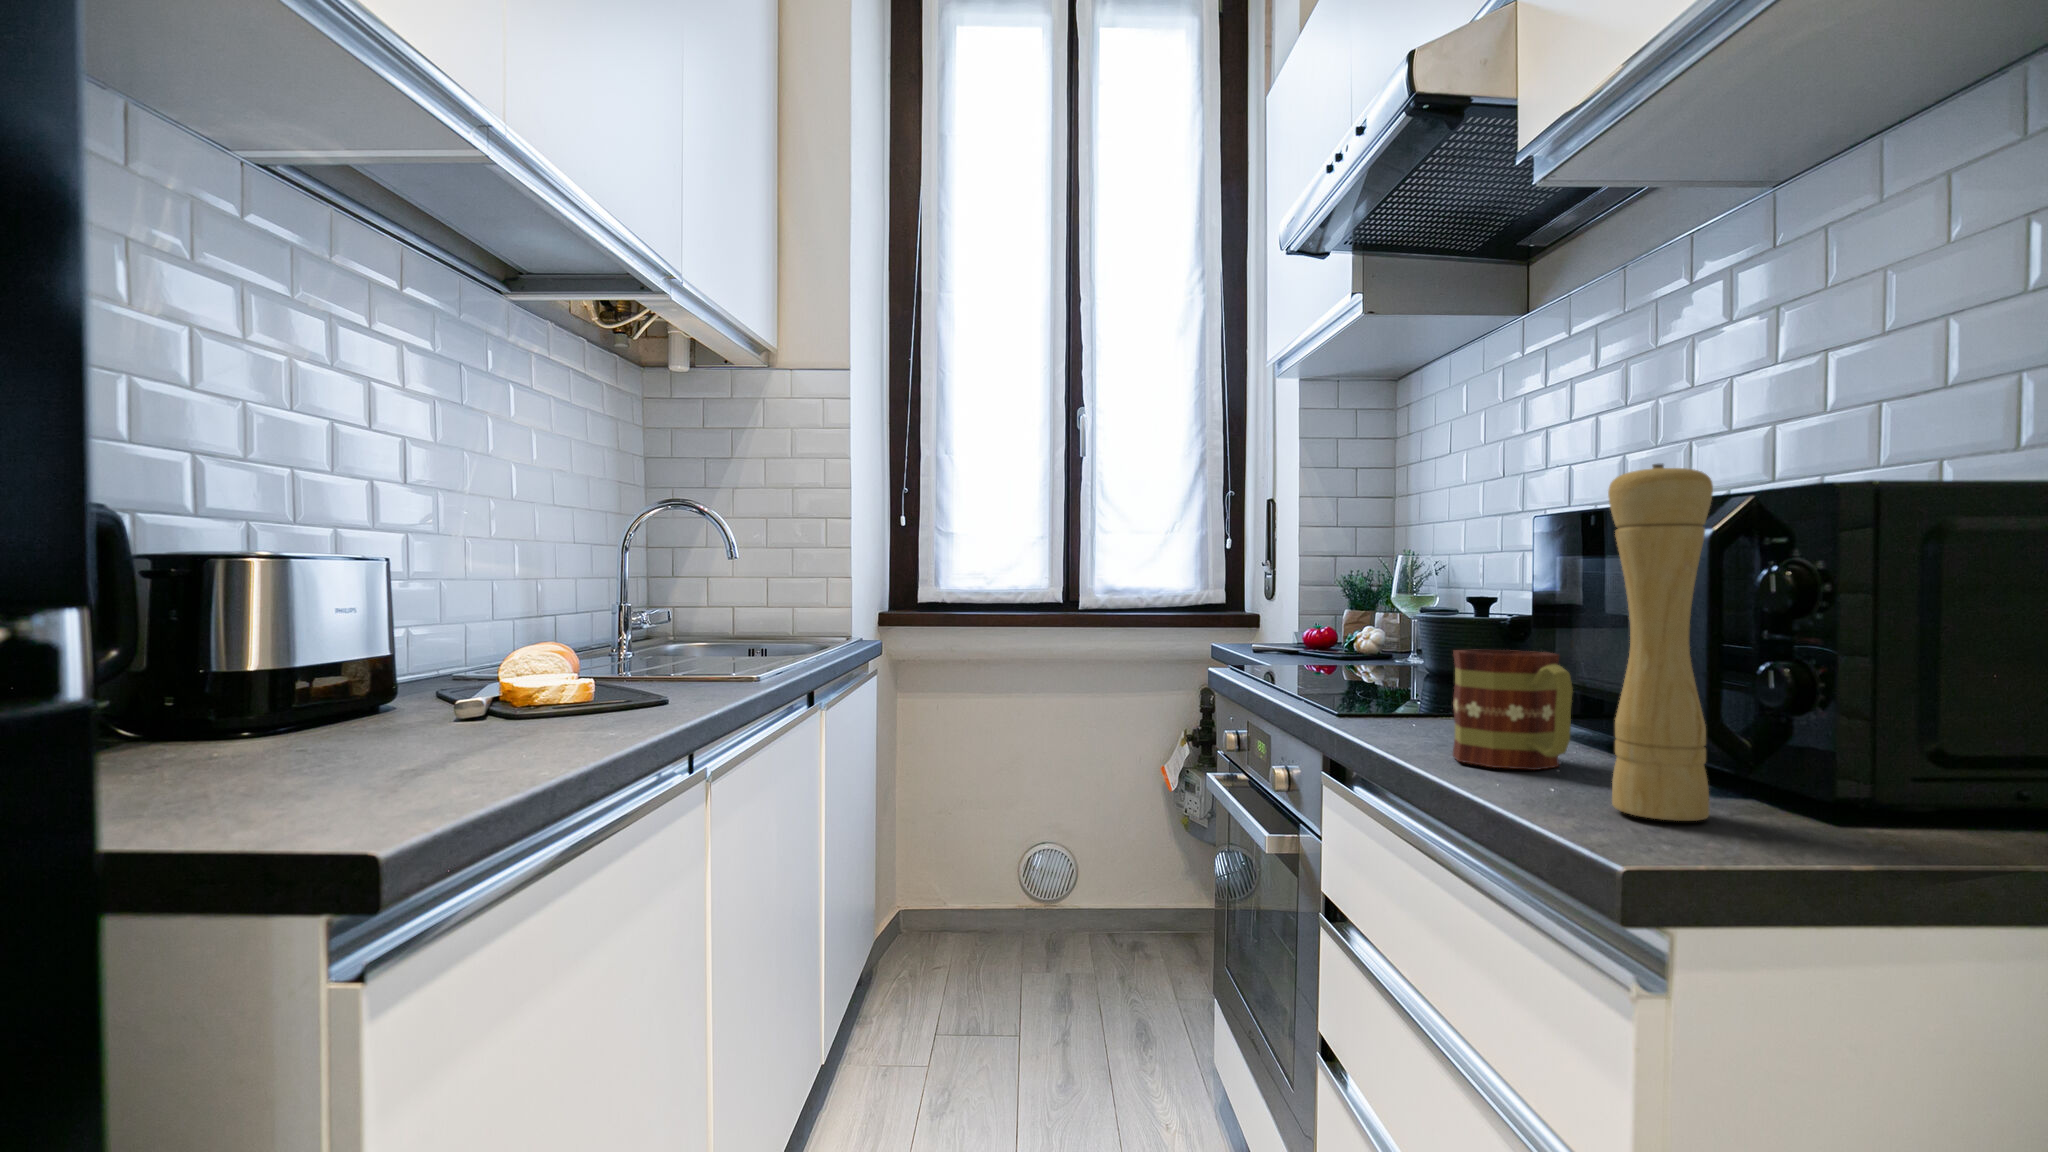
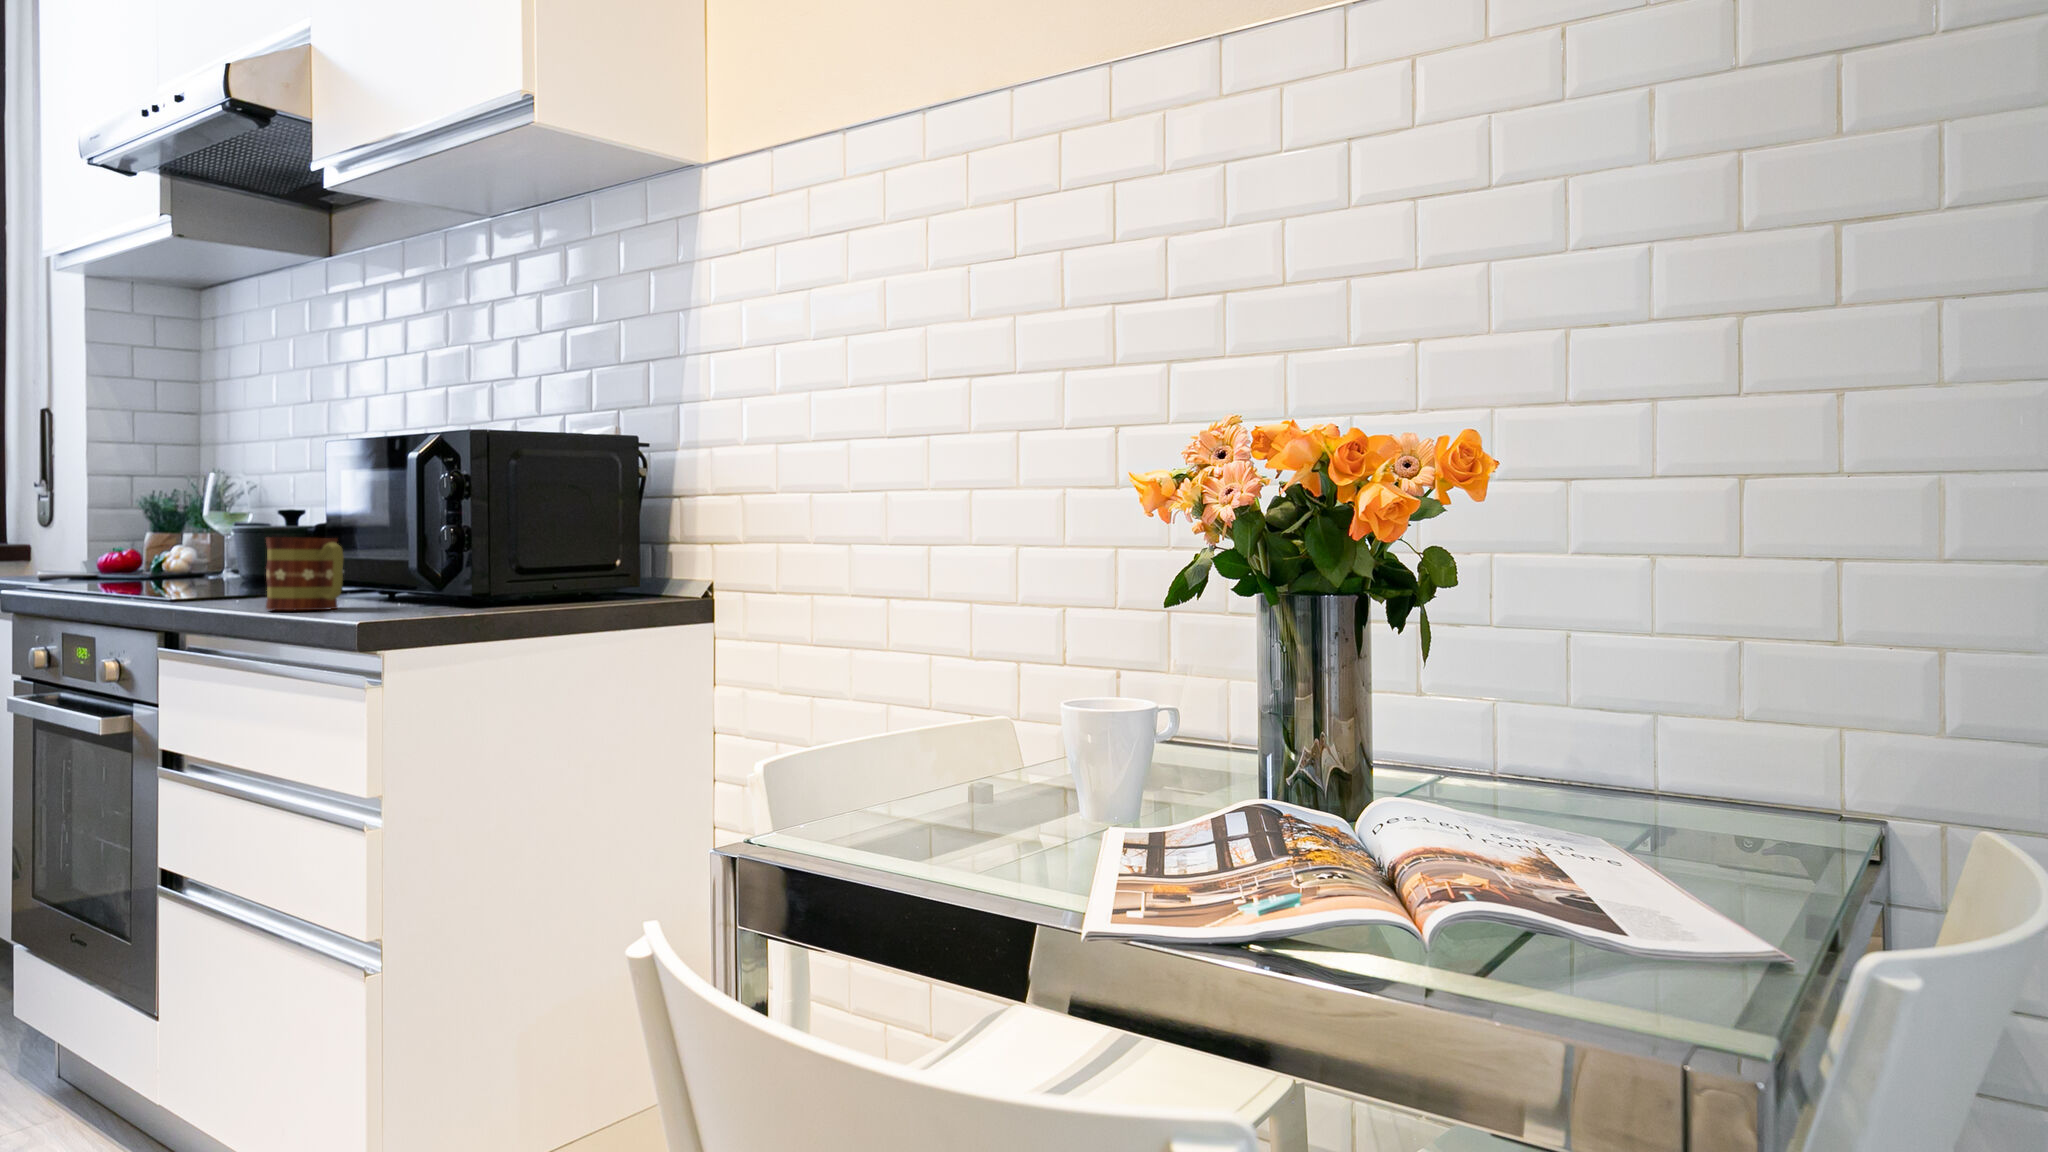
pepper mill: present [1608,464,1713,821] -> none [358,426,411,616]

